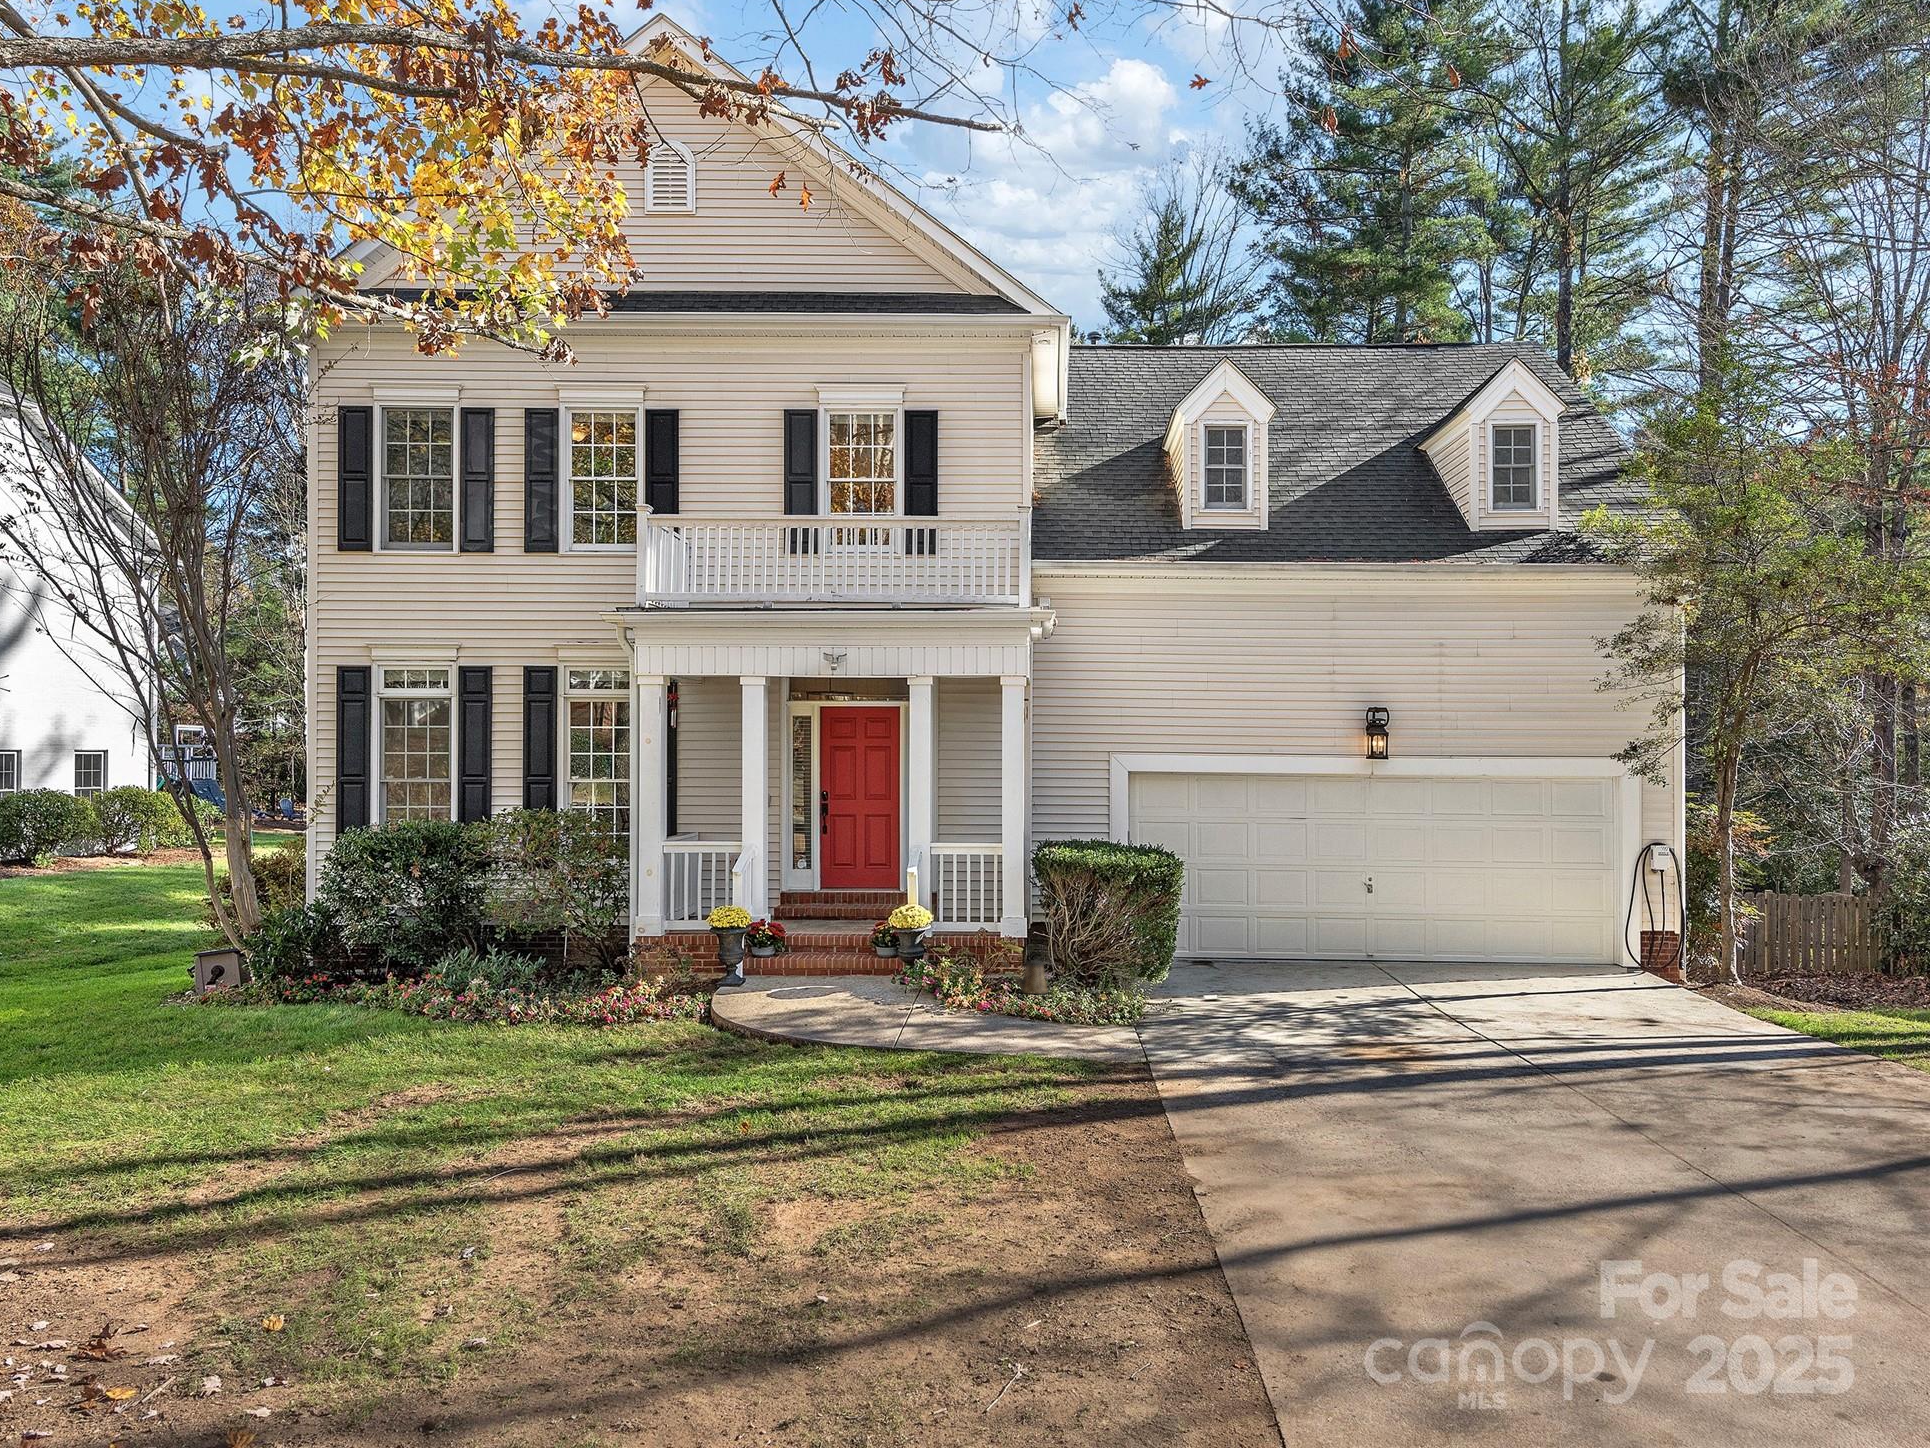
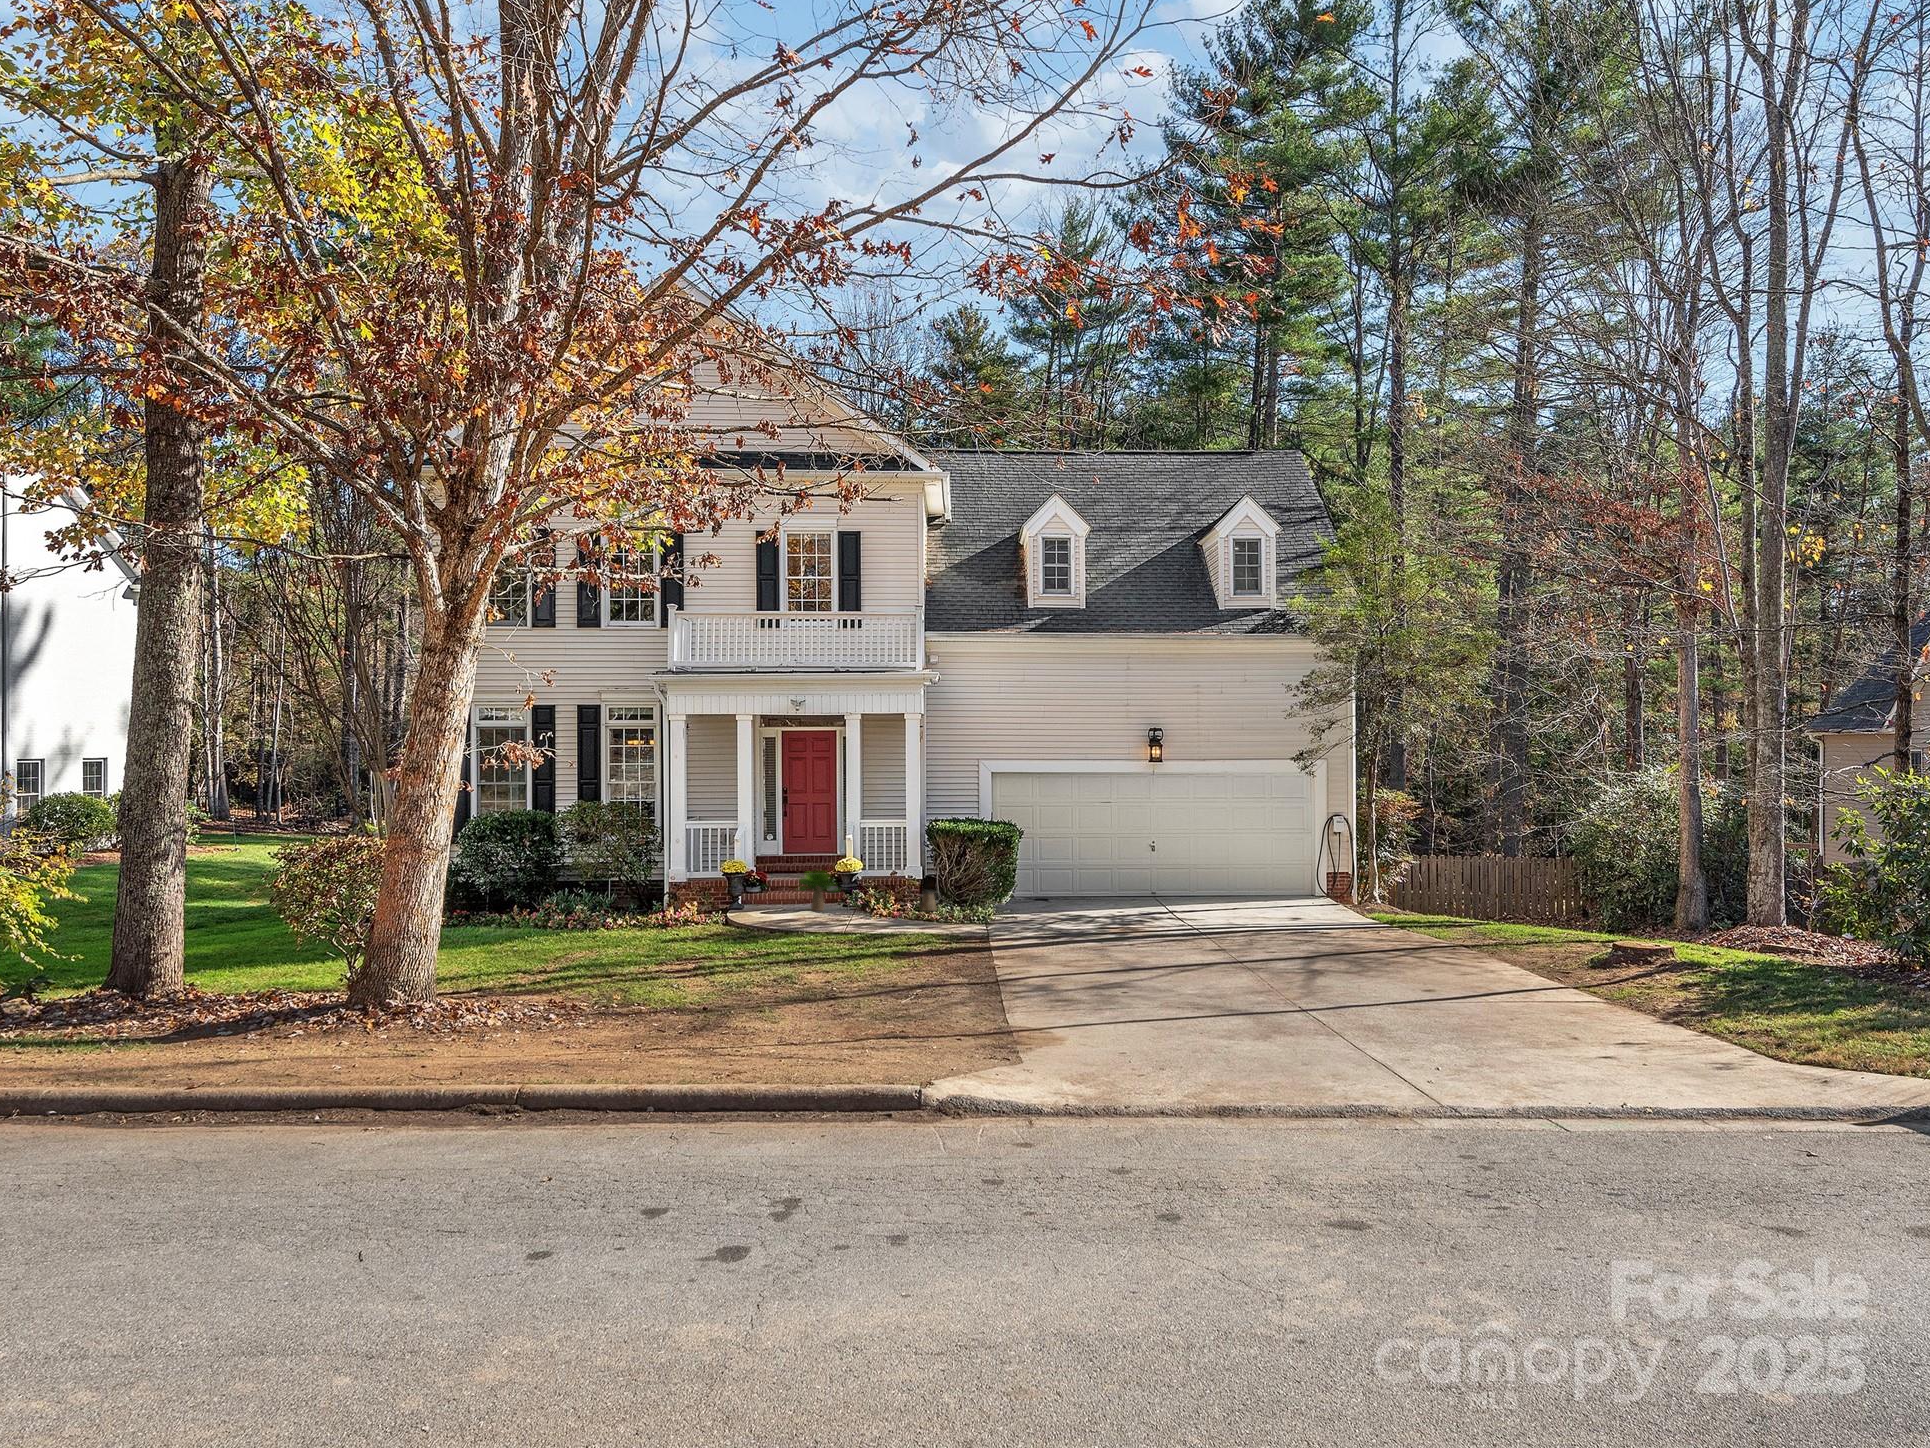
potted plant: none [822,921,900,989] -> present [797,872,838,911]

